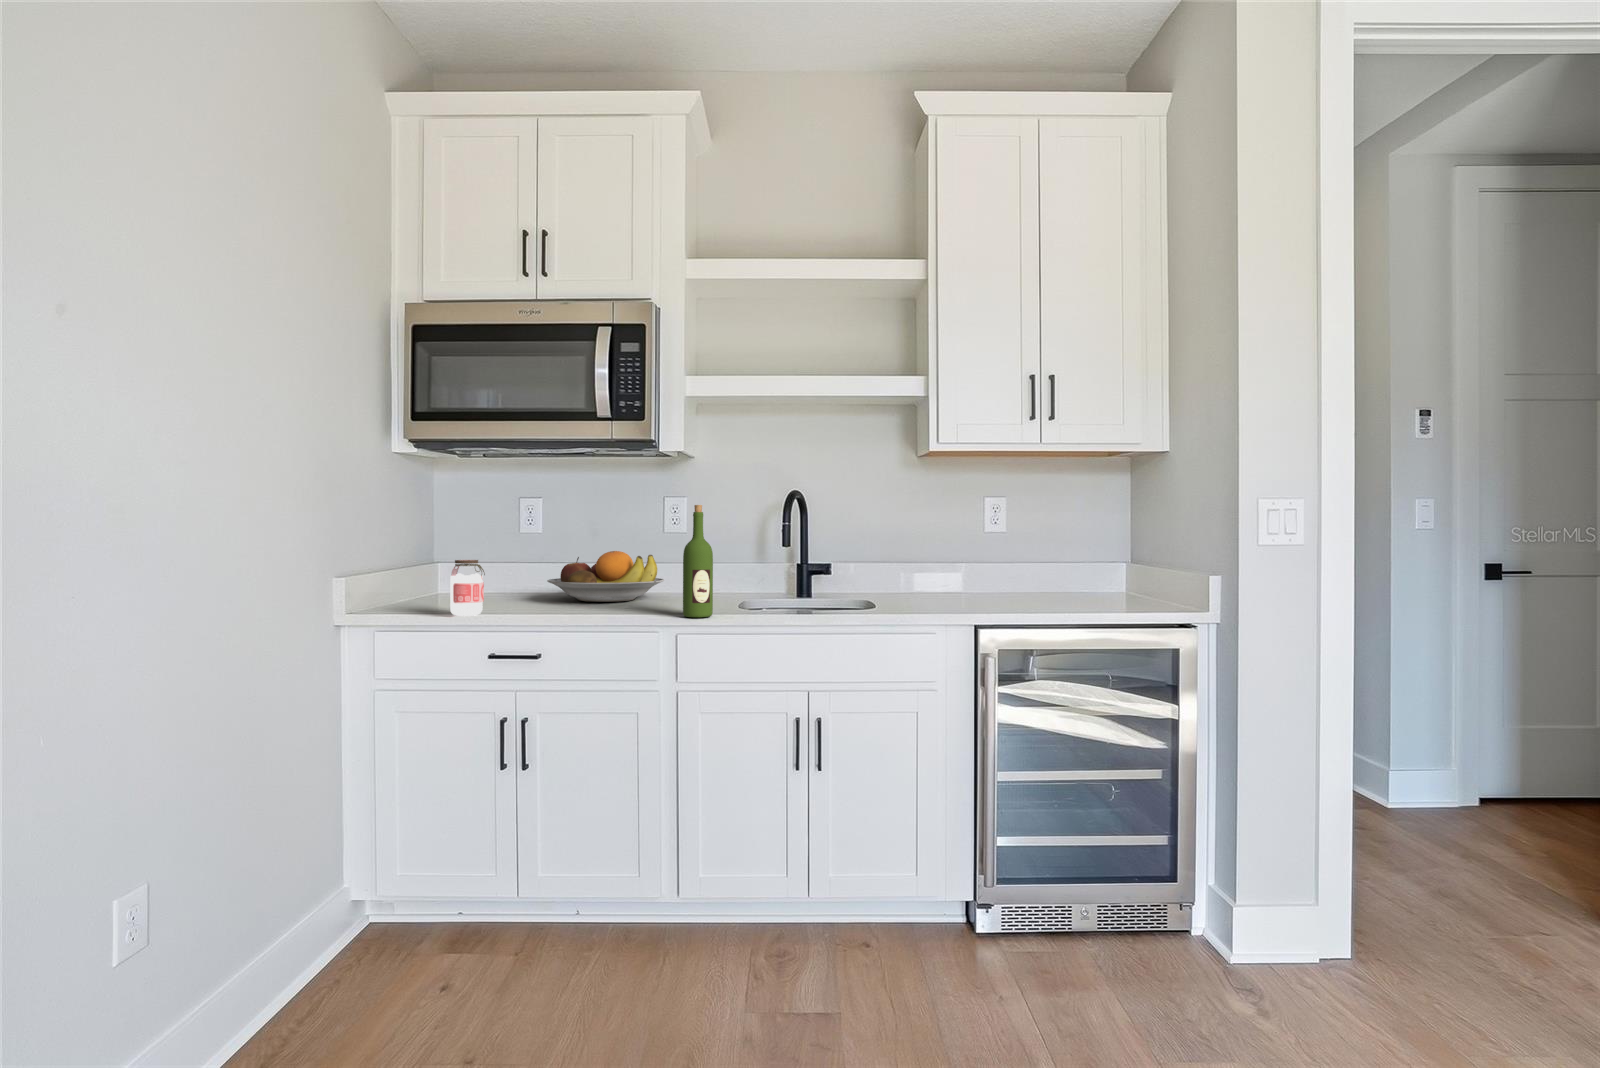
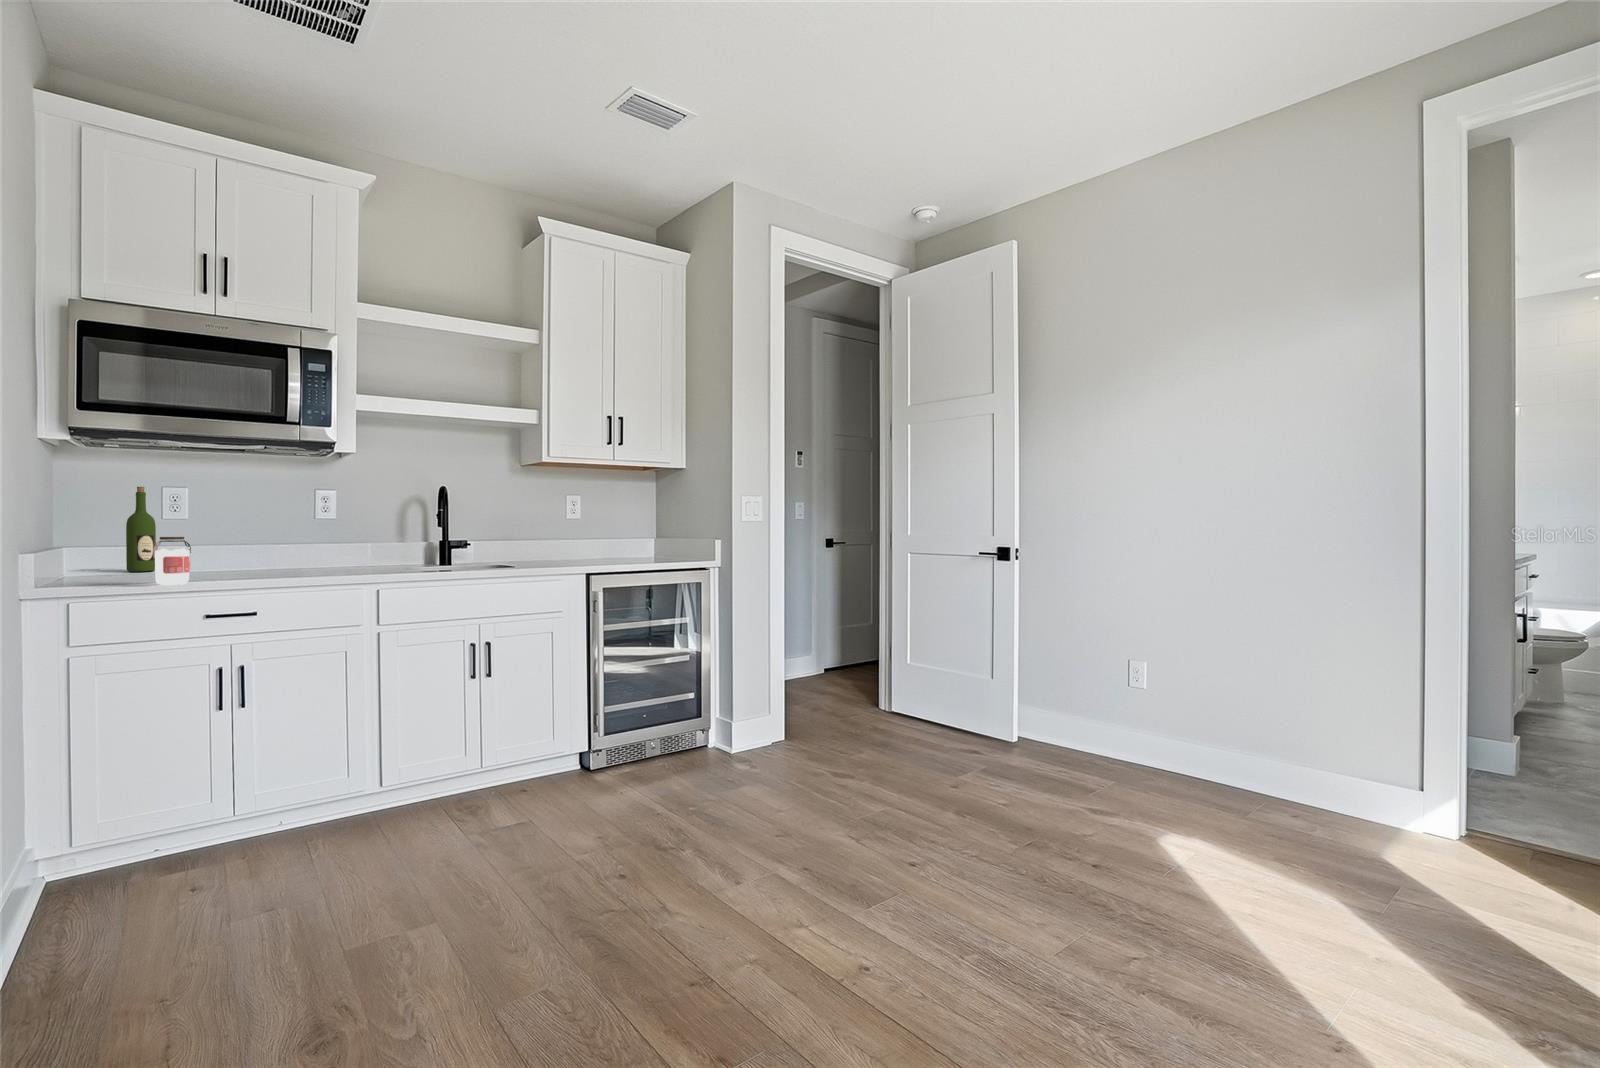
wine bottle: present [683,505,713,617] -> present [126,487,156,572]
fruit bowl: present [547,551,664,602] -> none [218,531,332,572]

